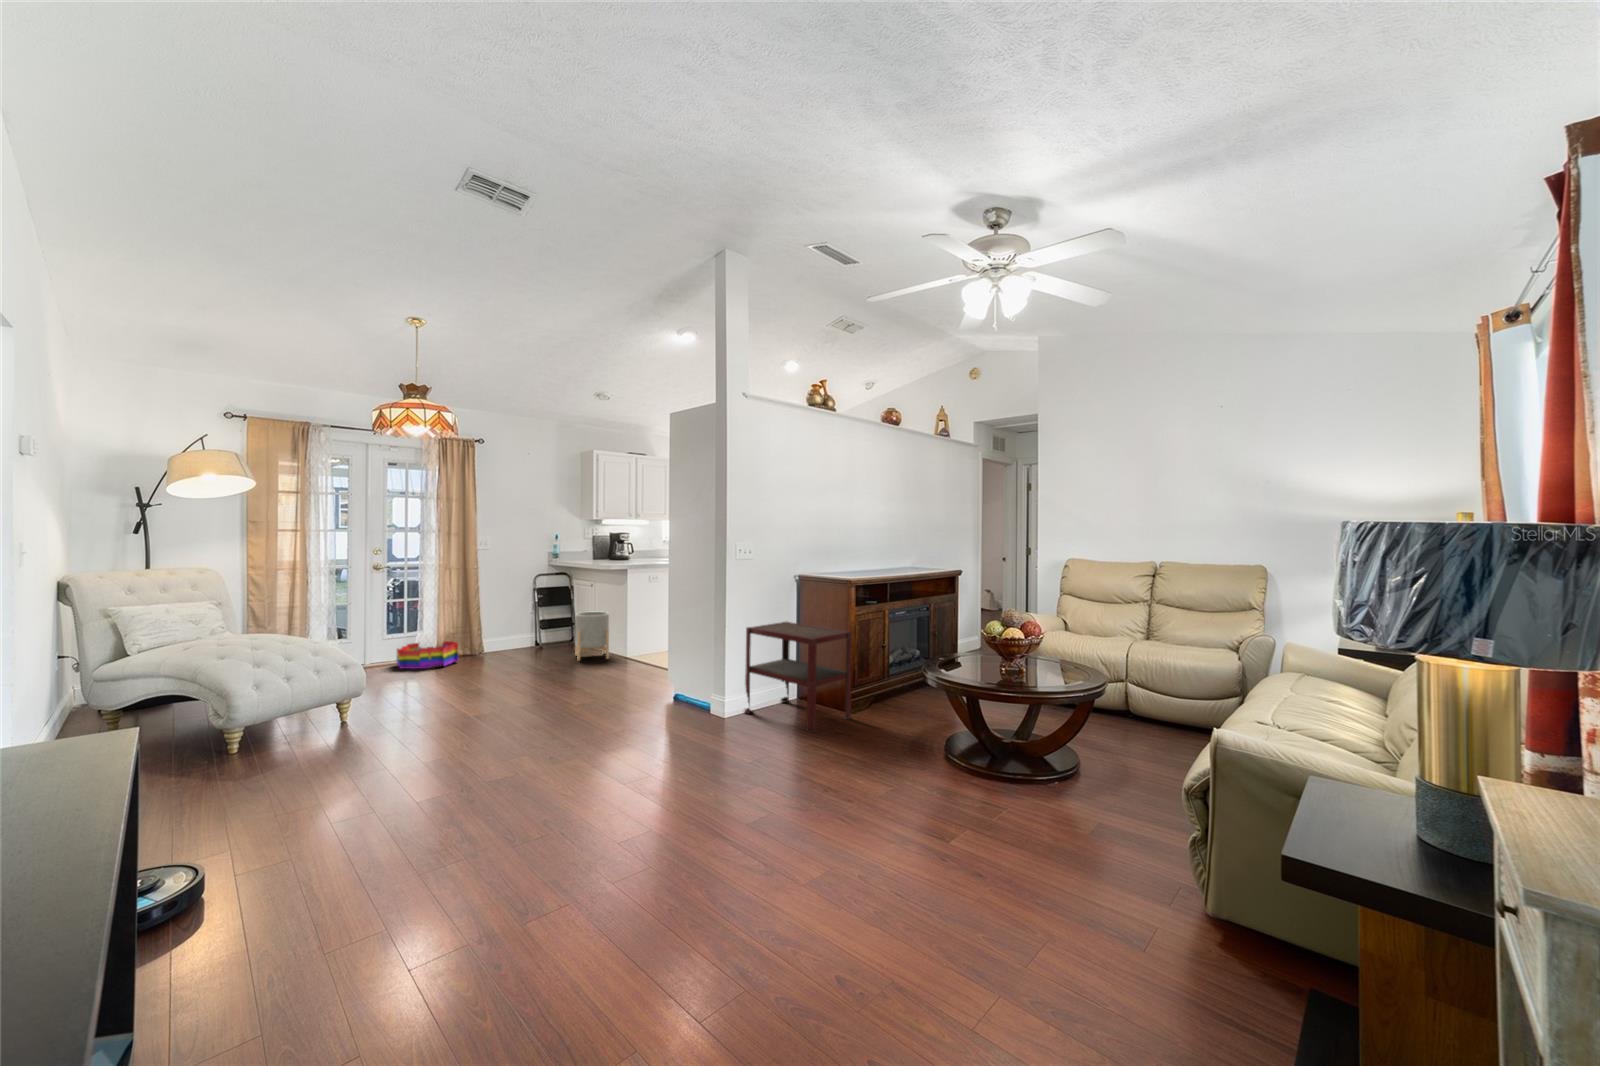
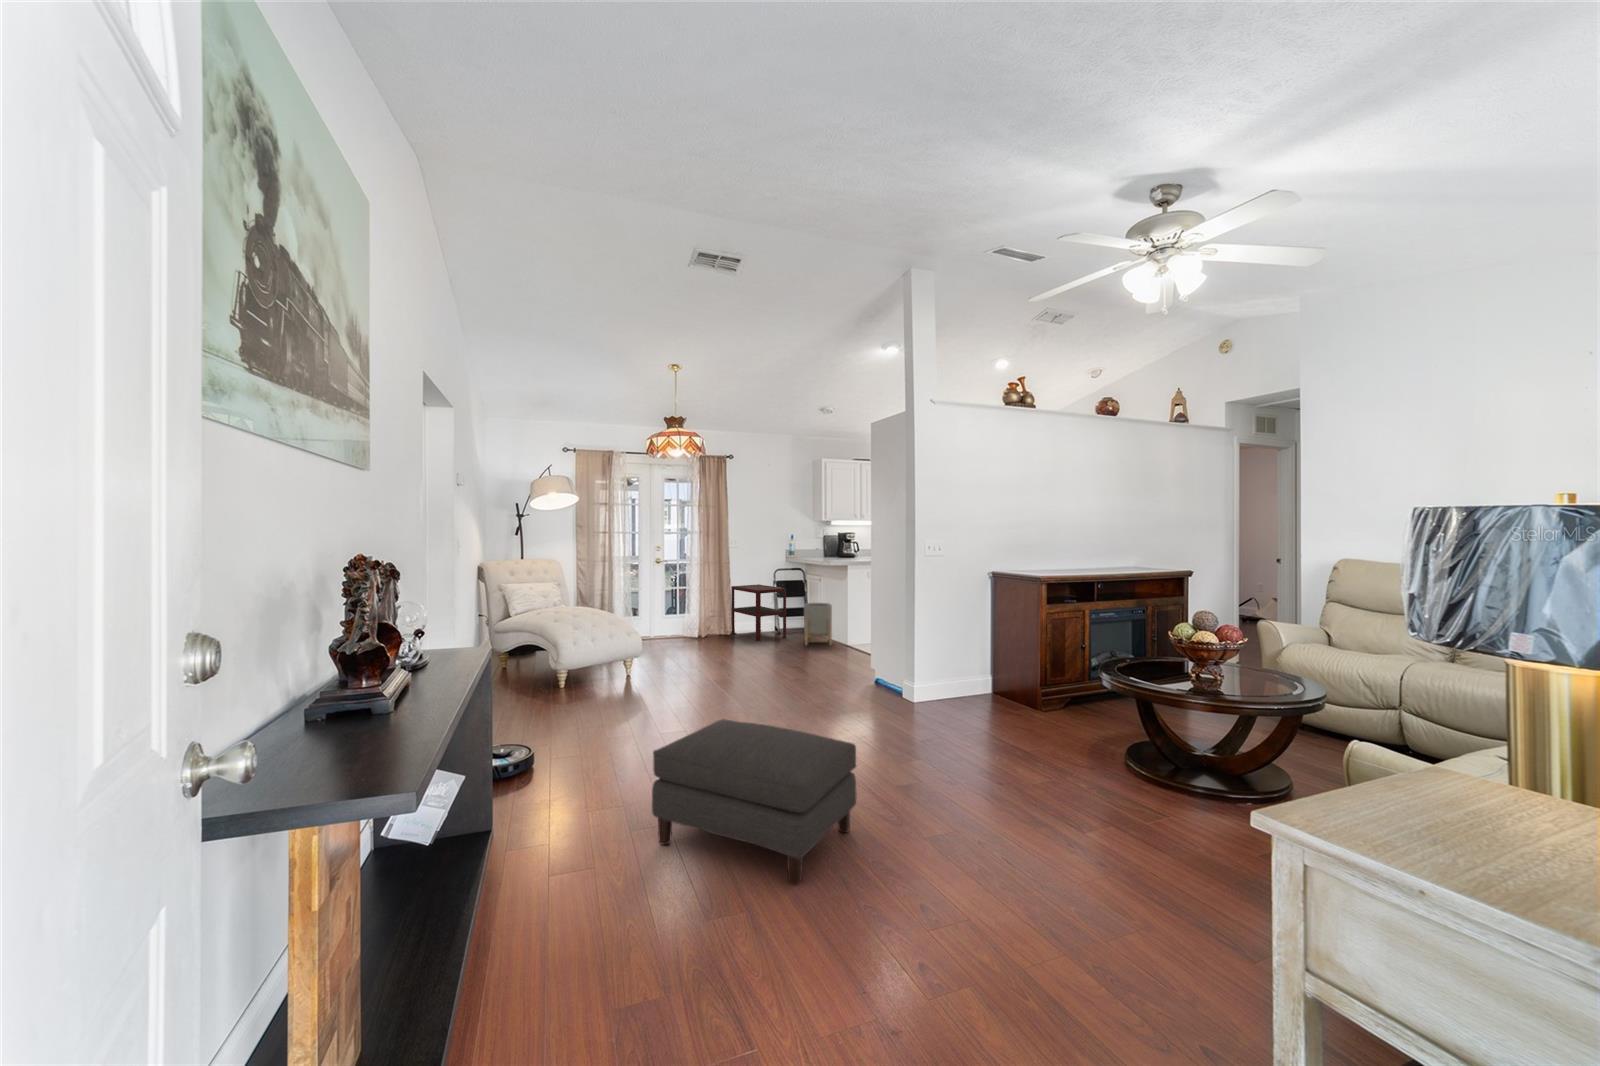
side table: present [744,622,852,733] -> present [731,584,786,641]
storage bin: present [397,641,458,669] -> none [672,622,715,643]
ottoman: none [448,776,720,984] -> present [652,719,857,886]

